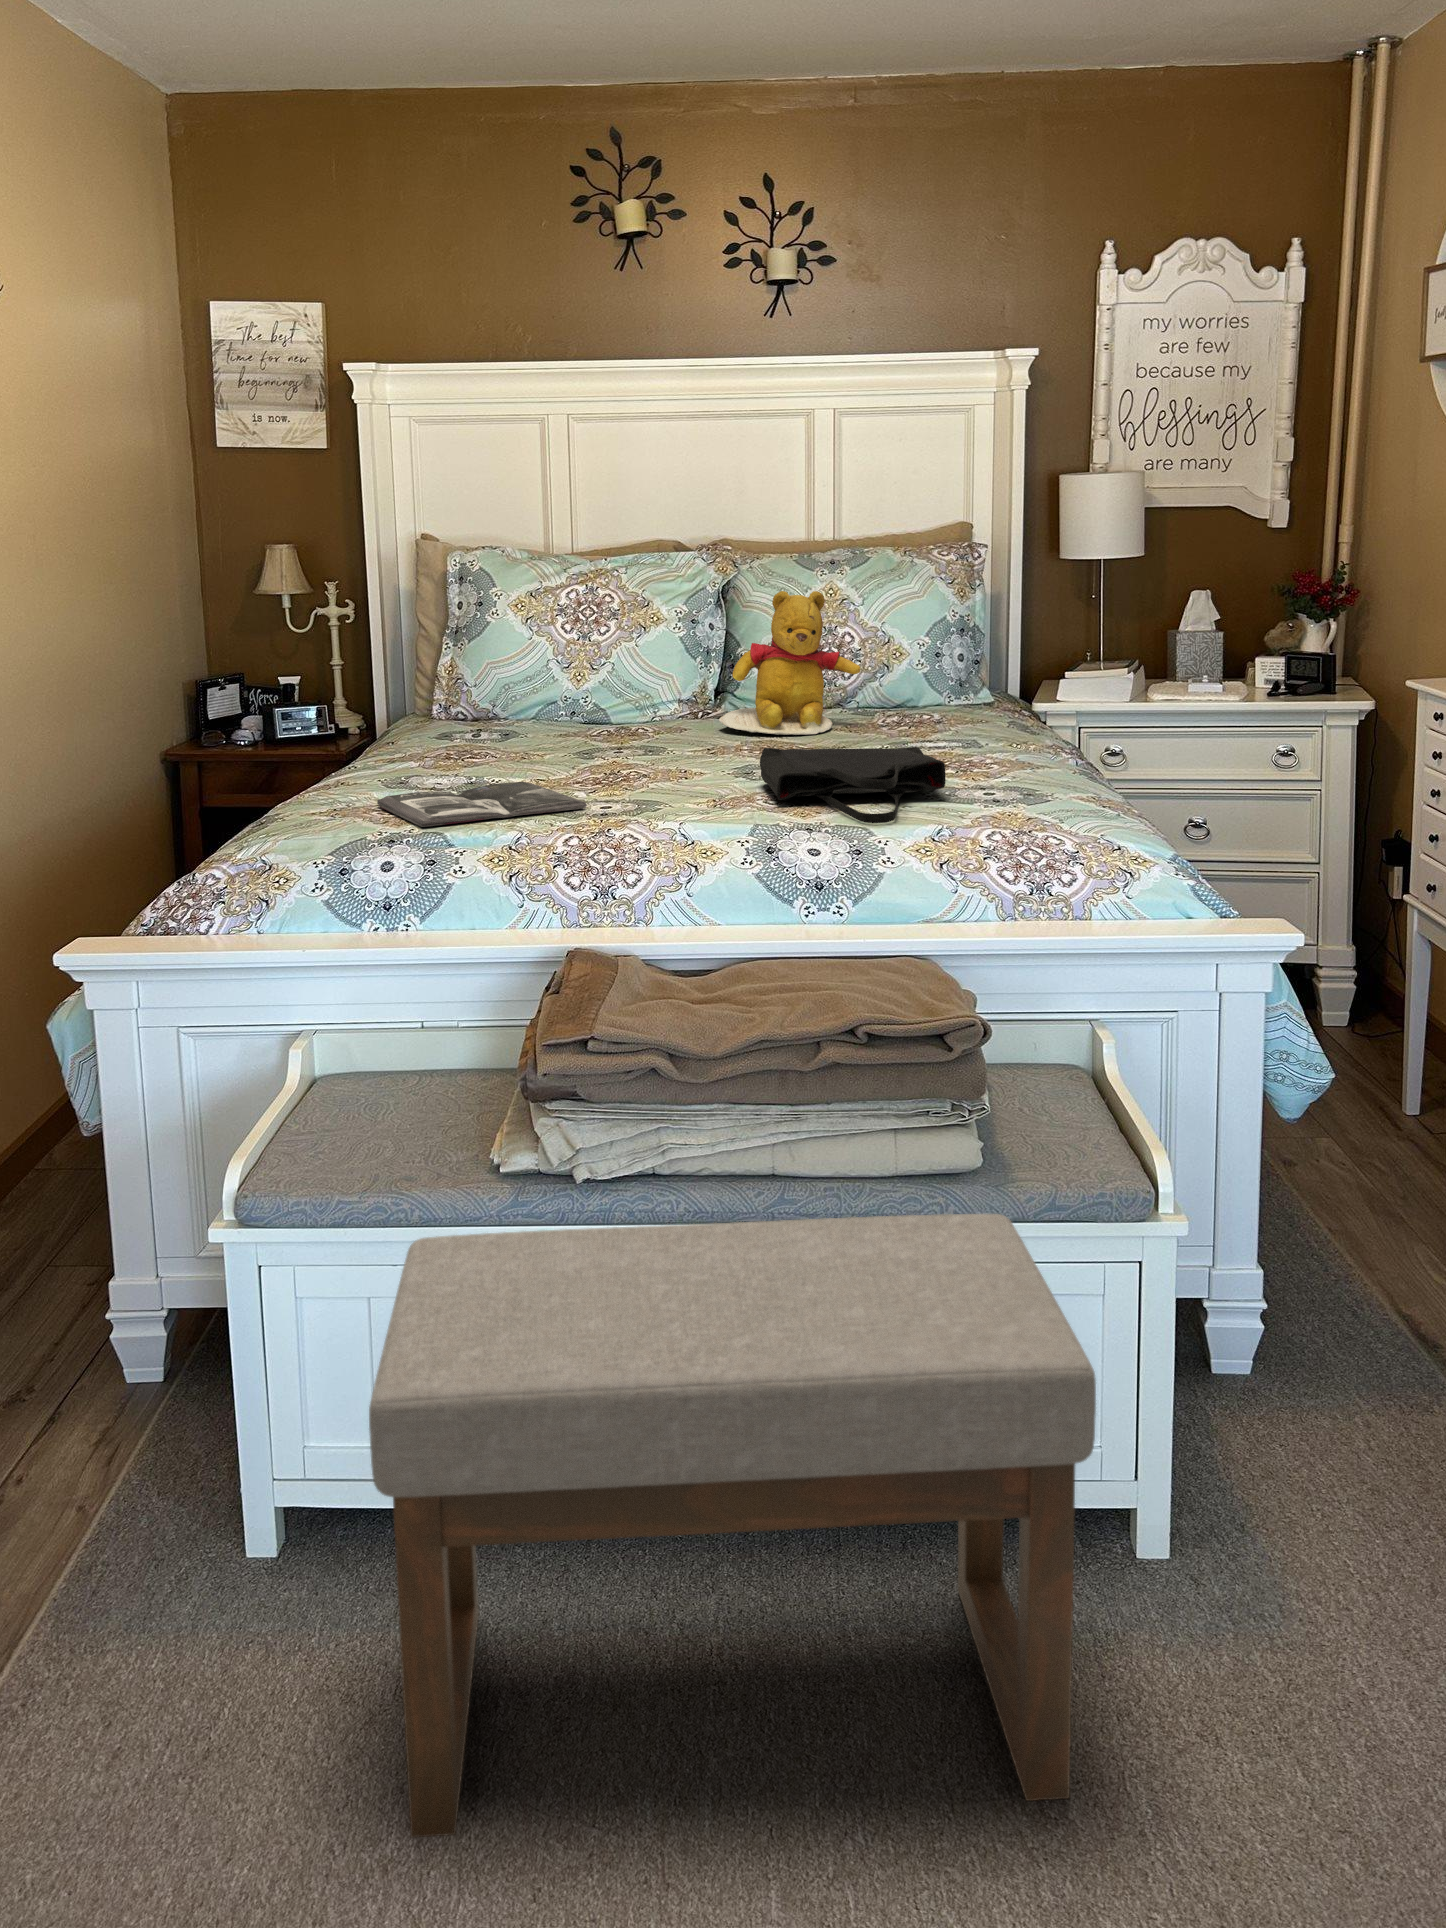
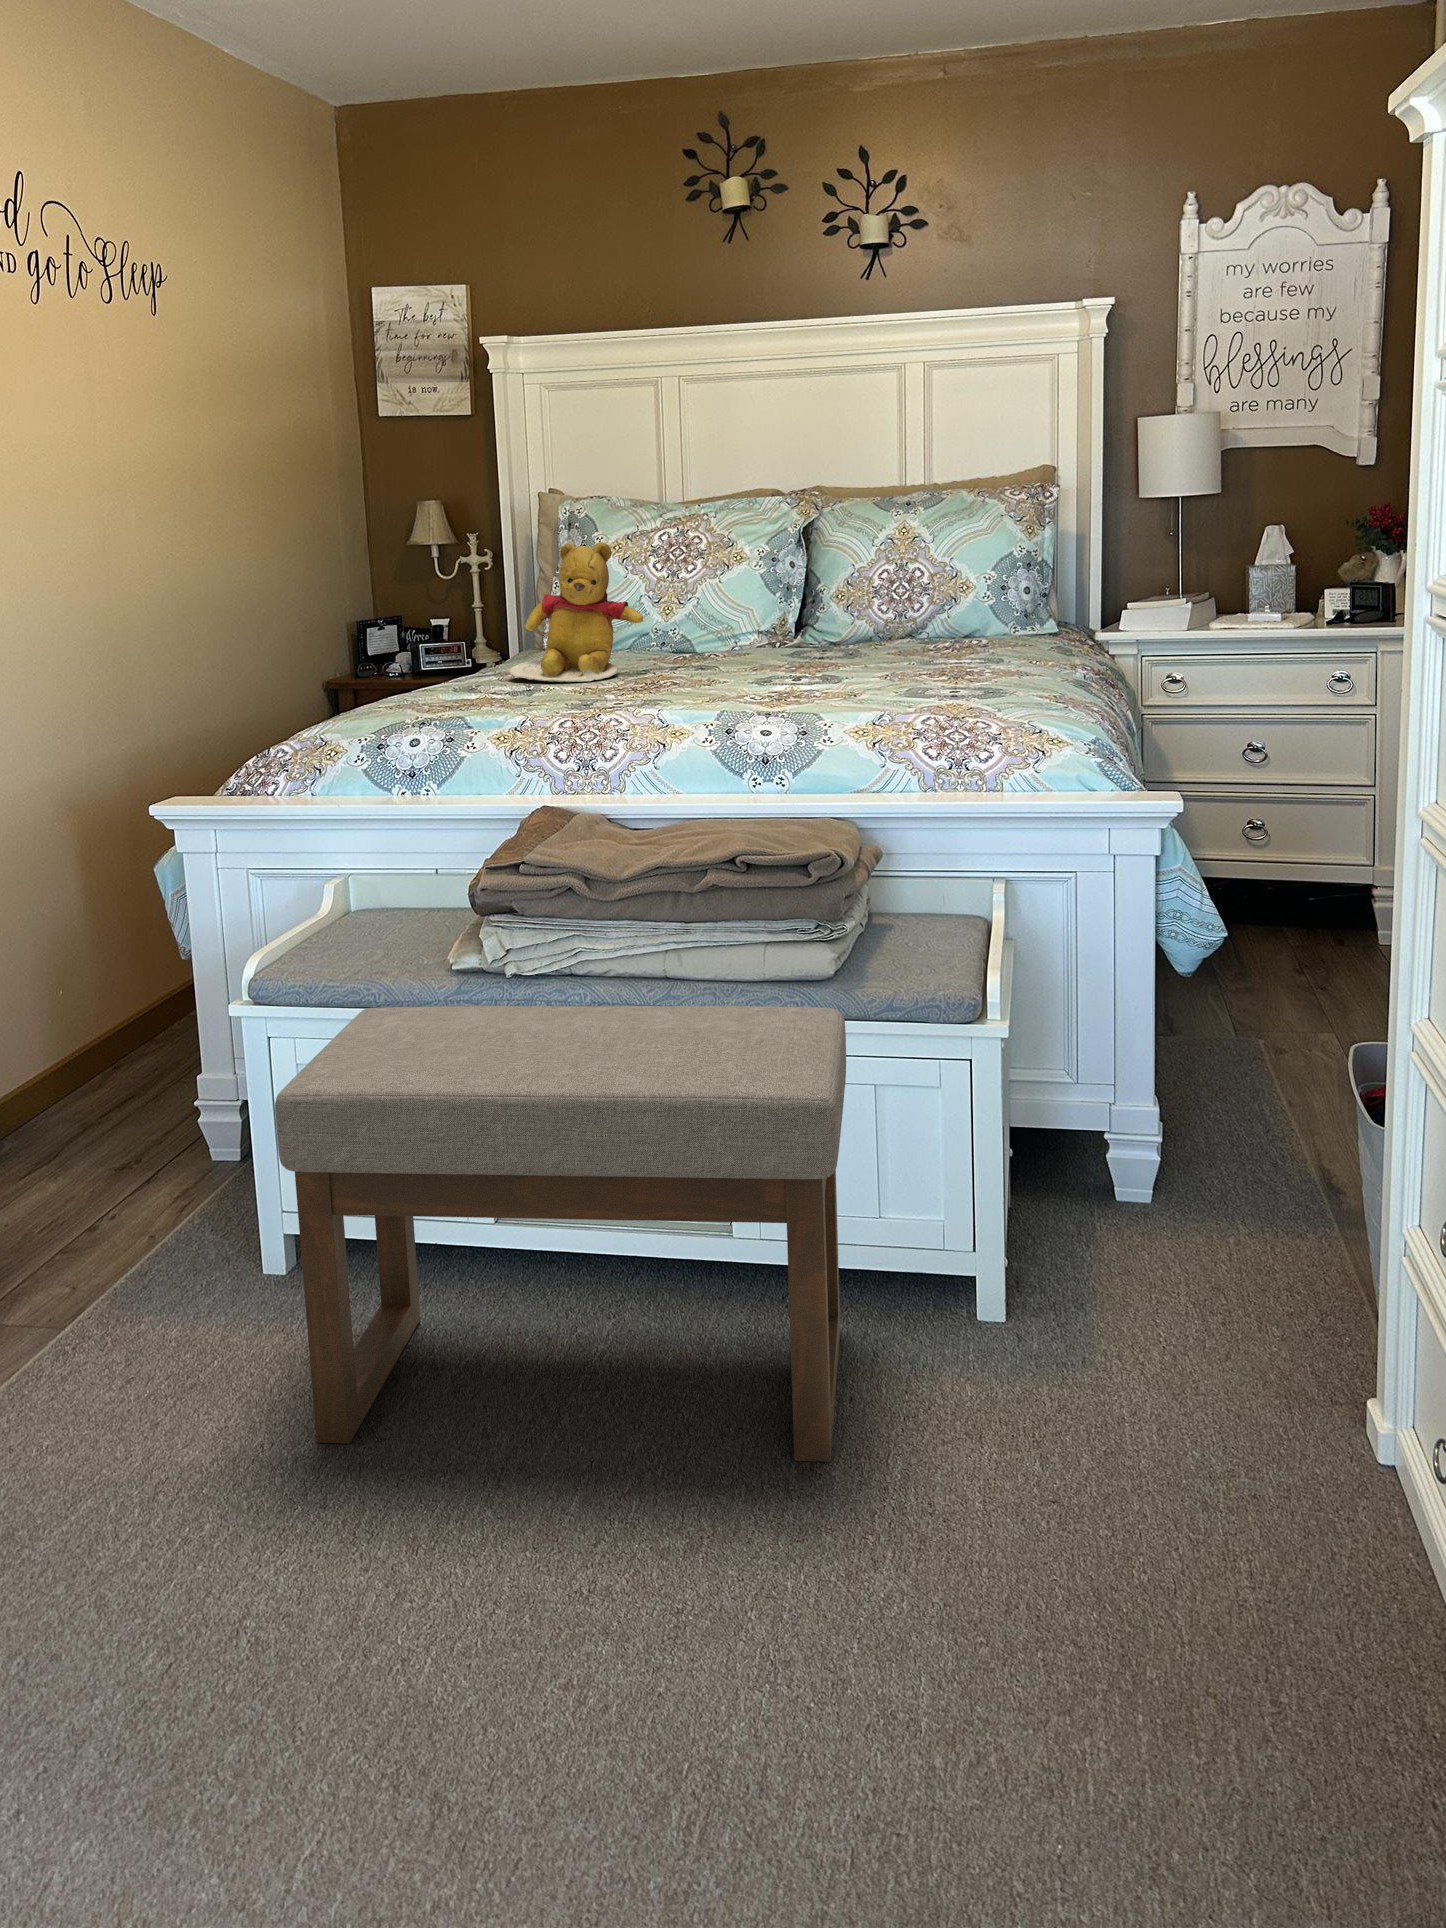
teddy bear: present [719,591,860,735] -> present [509,542,643,682]
tote bag: present [760,747,946,823] -> none [764,655,917,711]
magazine: present [377,782,587,827] -> none [434,685,602,715]

